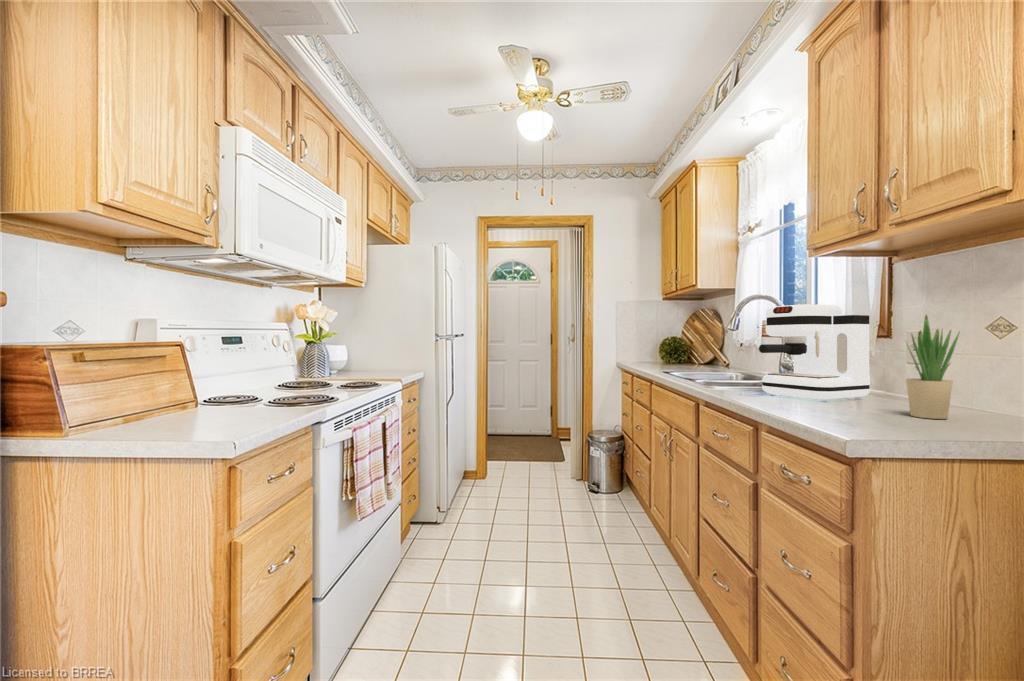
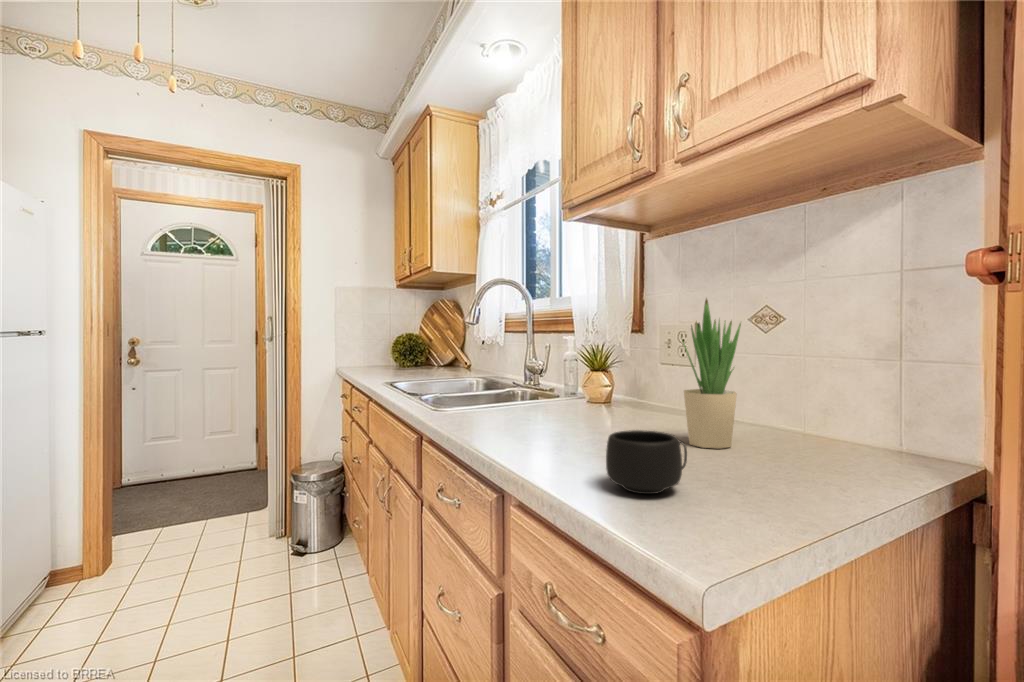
coffee maker: present [759,304,870,401] -> none [497,285,629,424]
mug: none [832,395,890,429] -> present [606,430,687,494]

